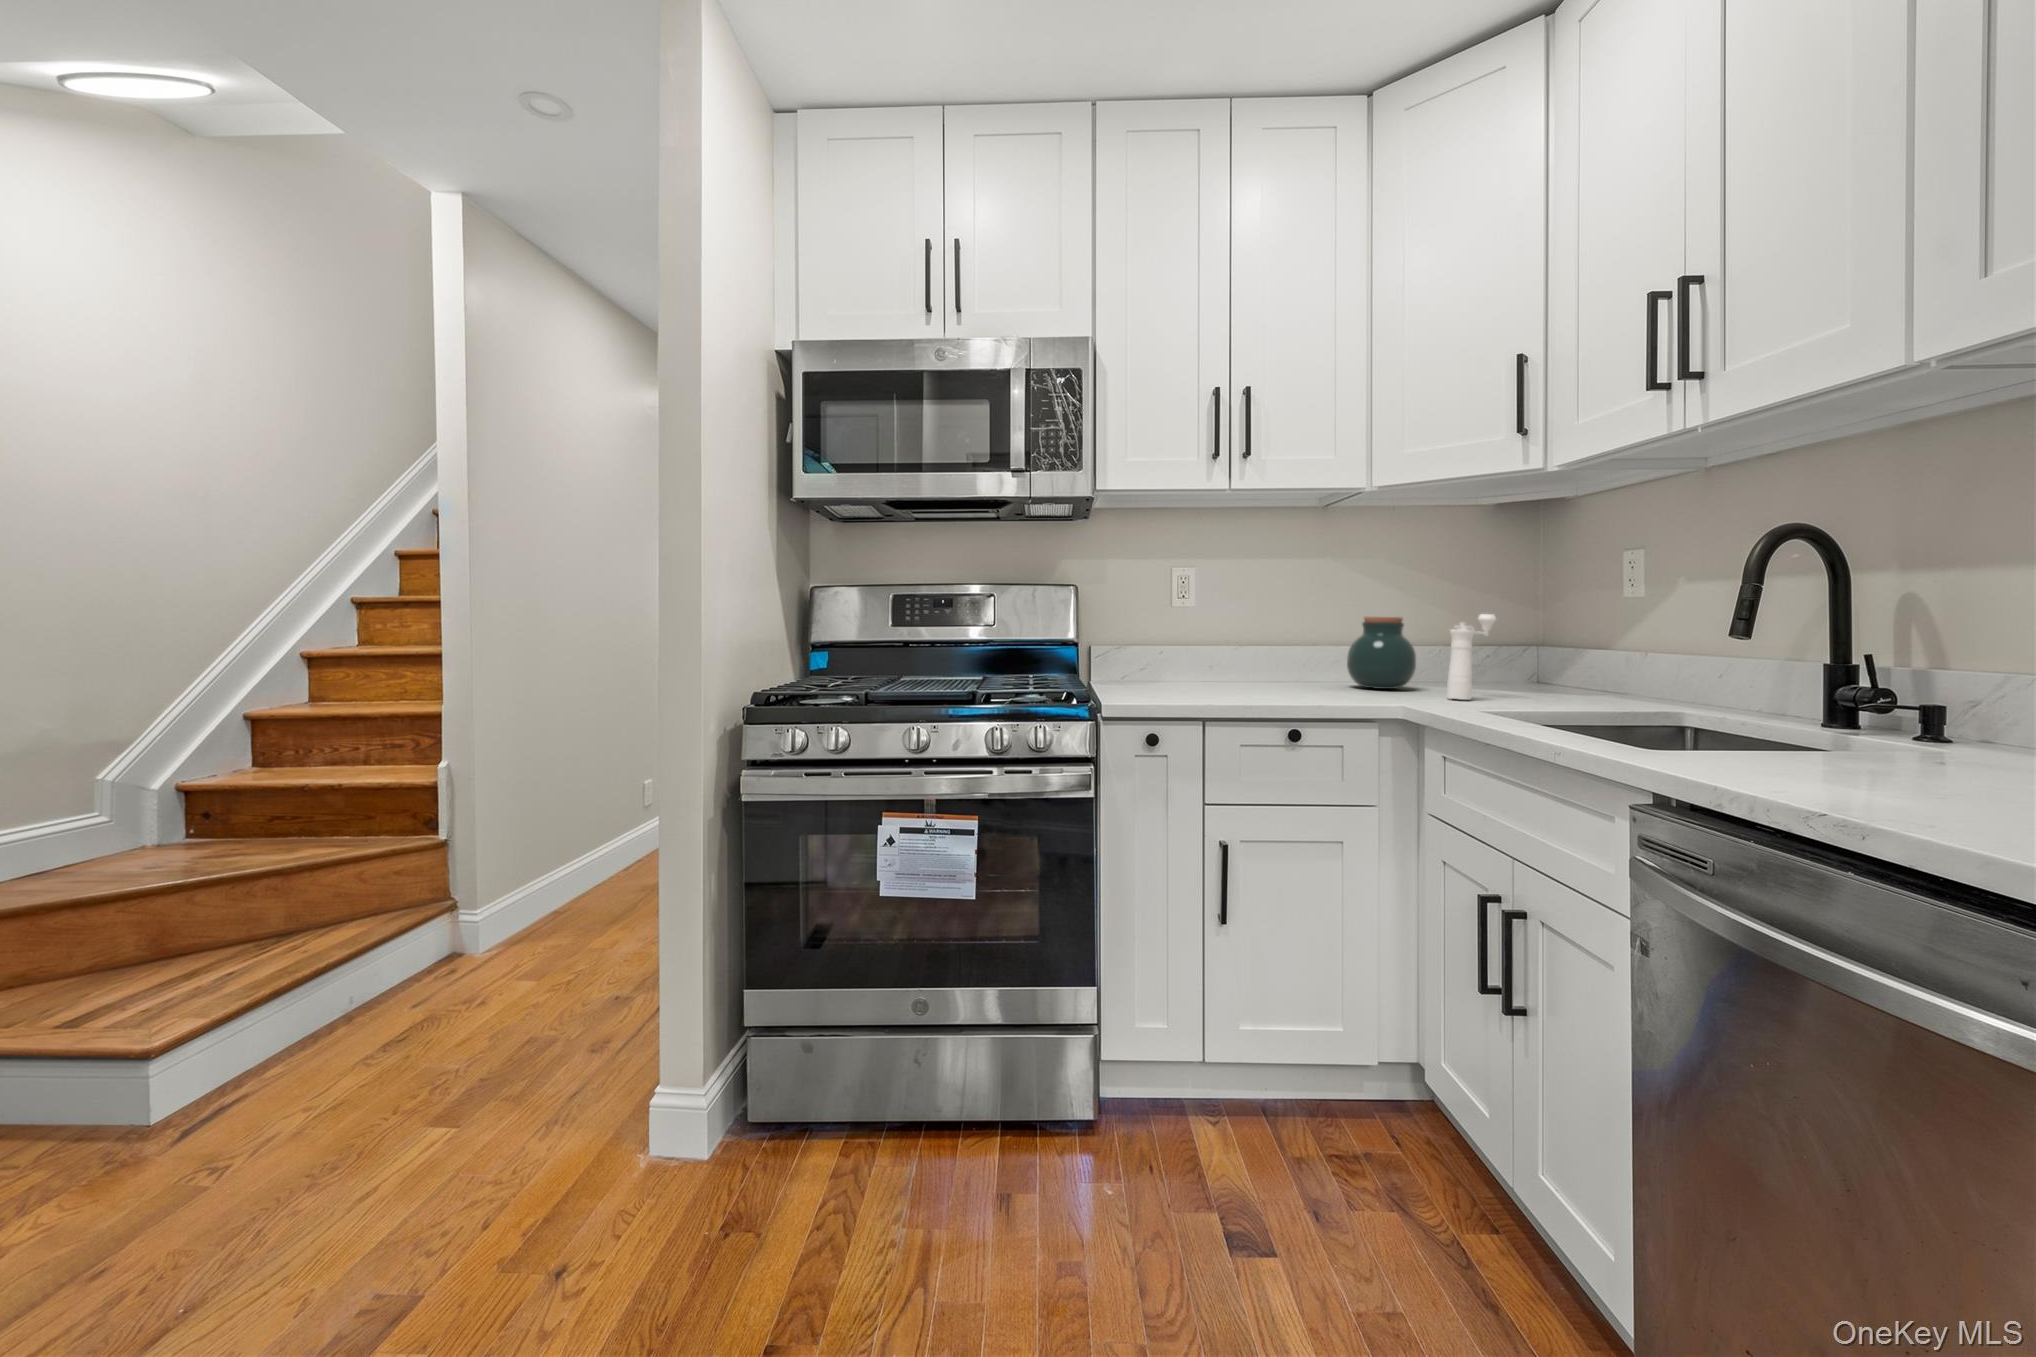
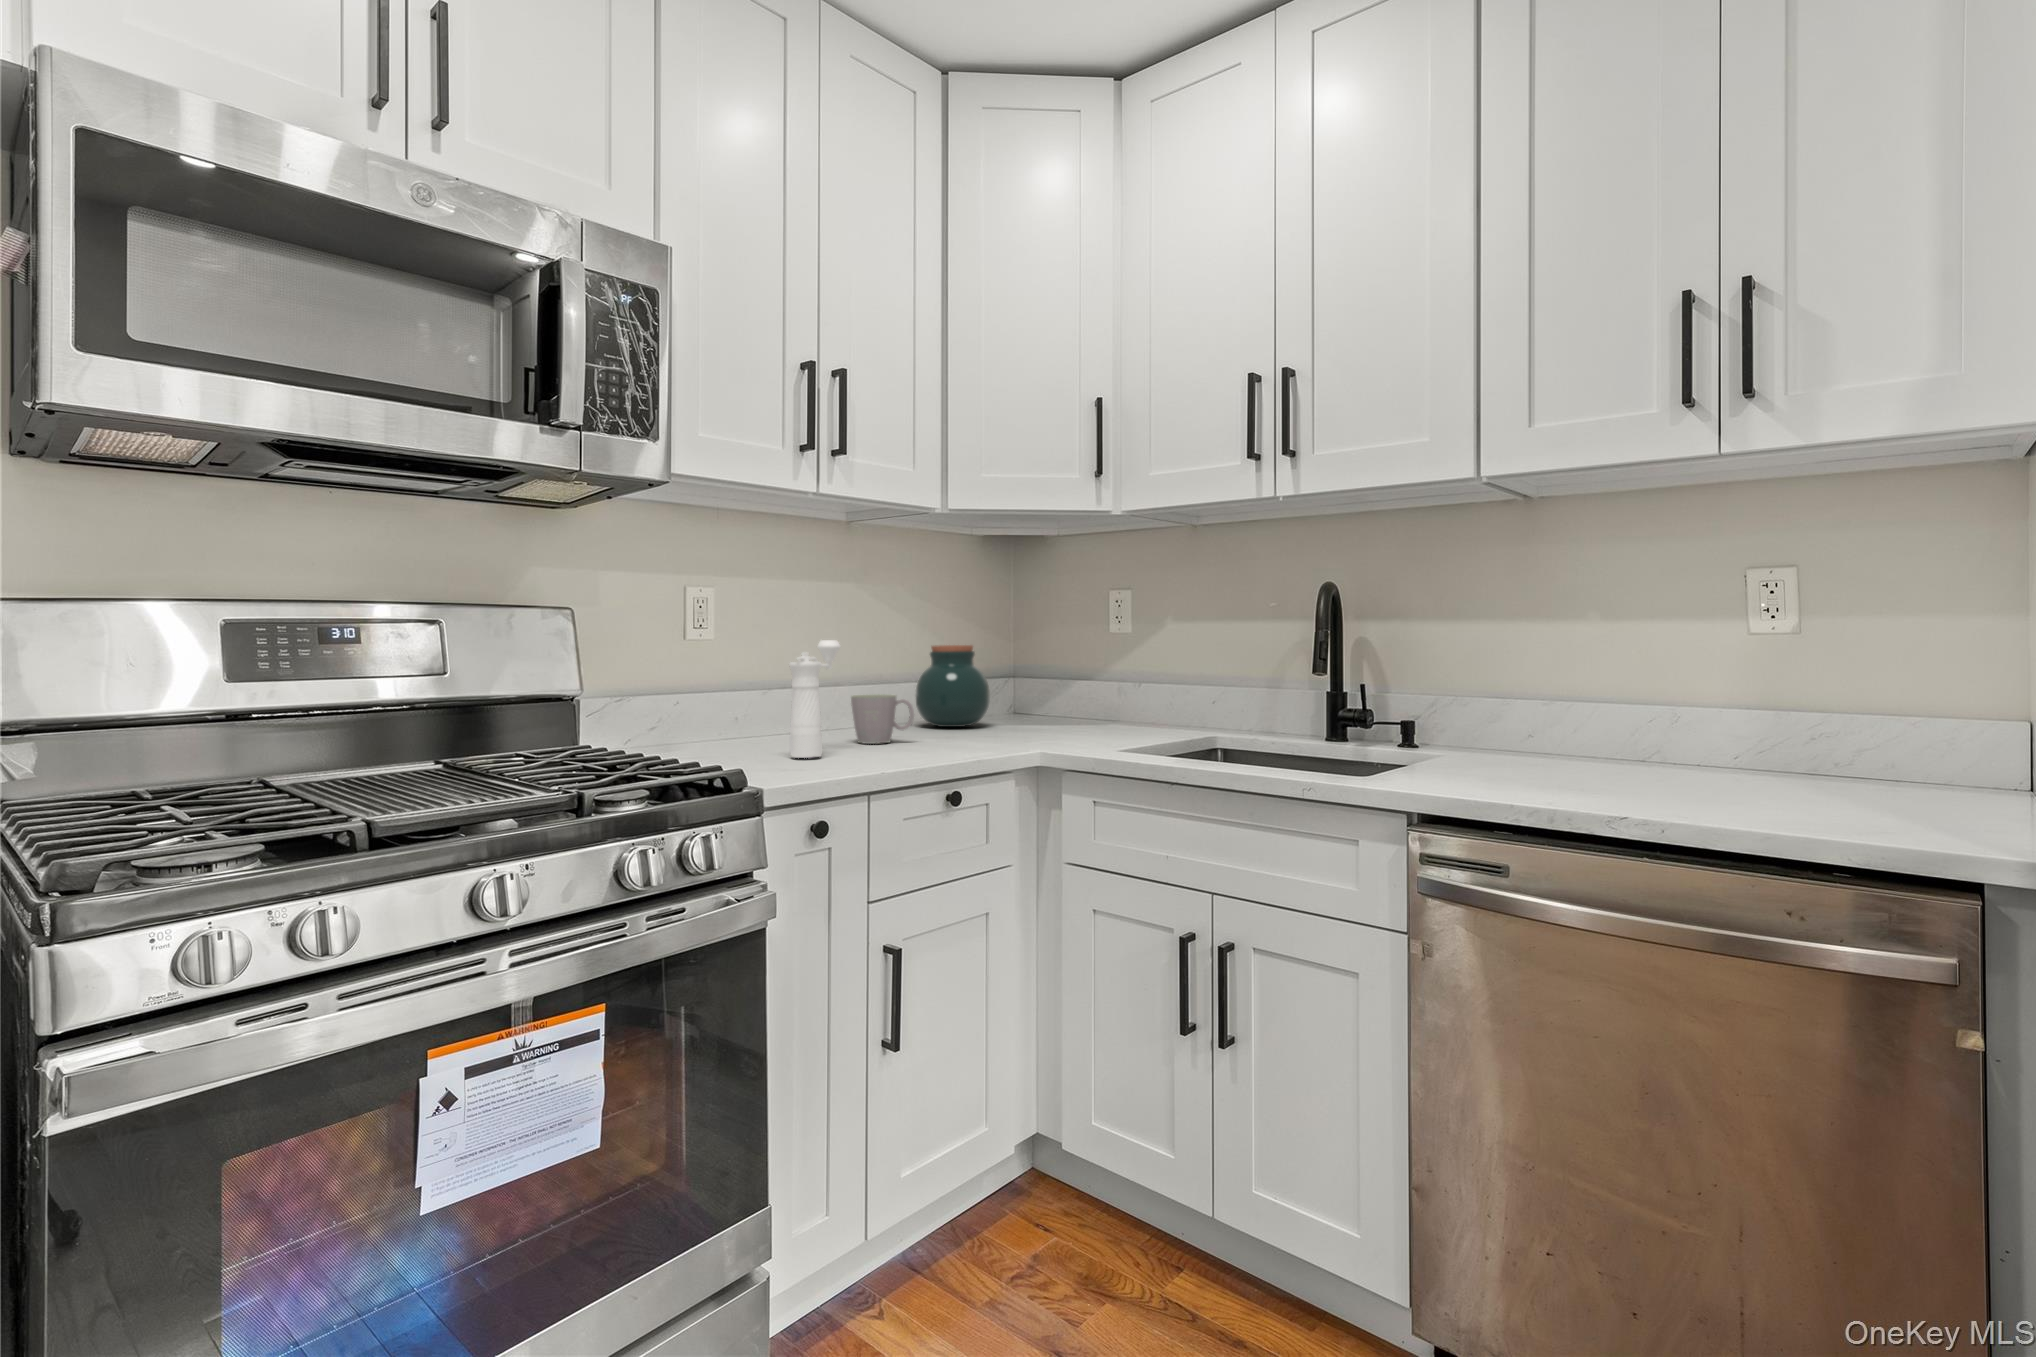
pepper mill: present [1447,614,1496,699] -> present [789,640,840,758]
mug: none [1255,653,1304,693] -> present [851,695,914,744]

